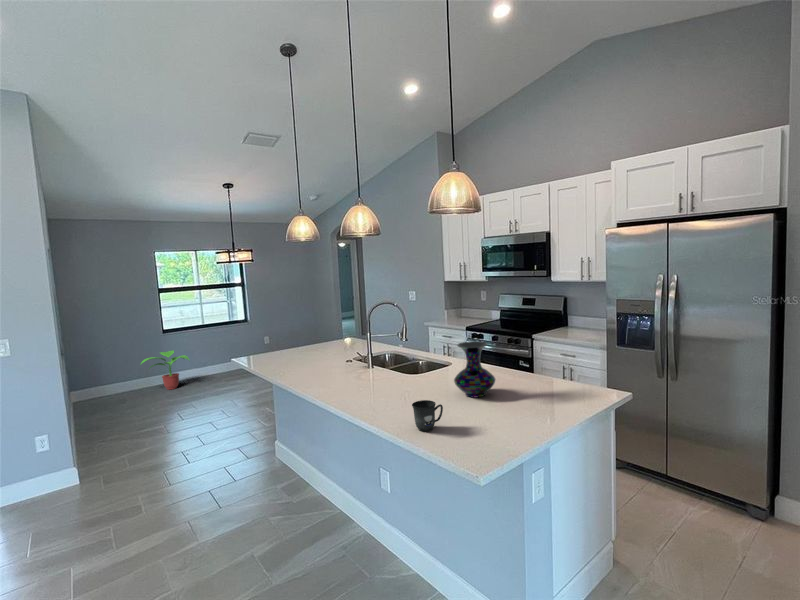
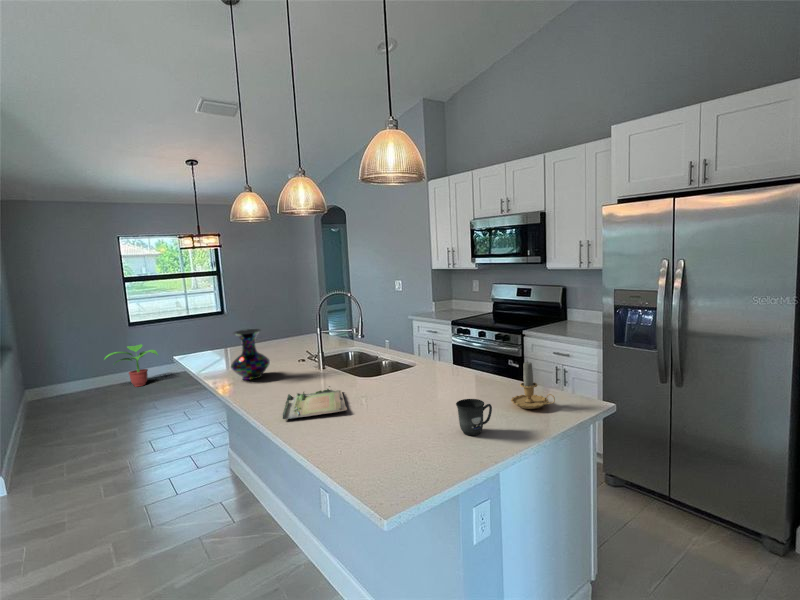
vase: present [454,341,495,397] -> present [231,329,270,380]
candle: none [544,357,581,396] -> present [511,362,555,409]
tray: none [354,379,411,407] -> present [282,386,347,420]
mug: present [412,400,443,431] -> present [456,399,492,436]

